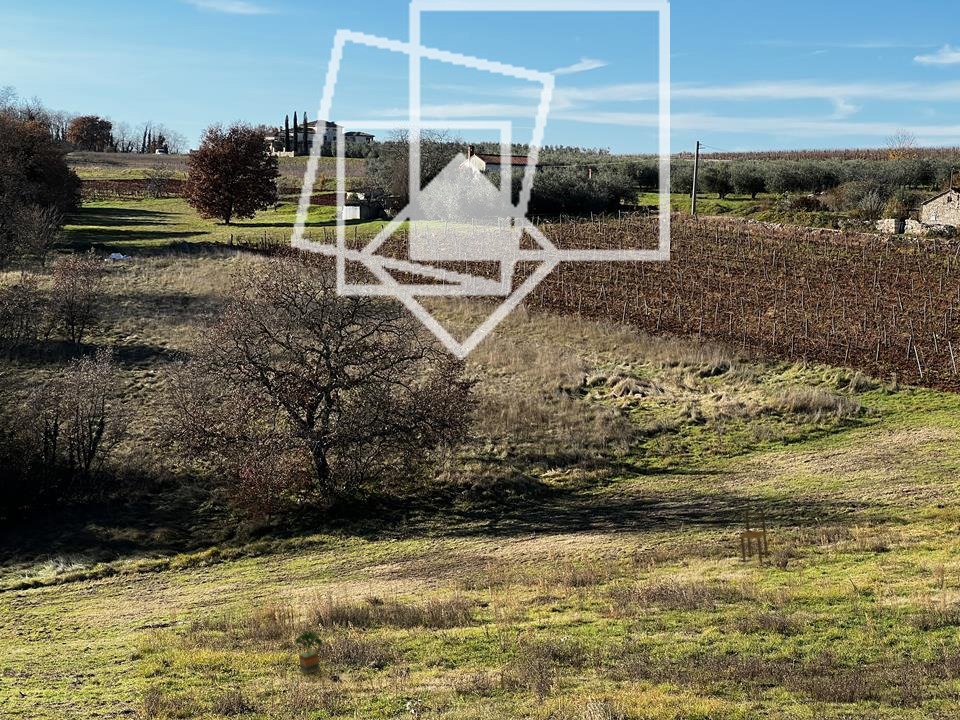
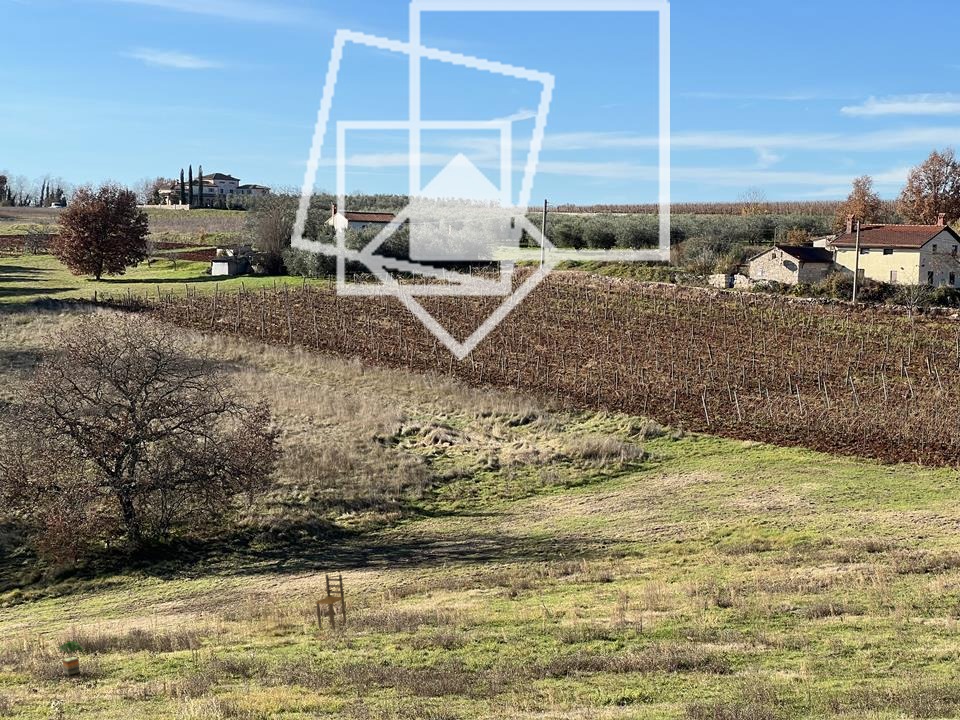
chair: present [741,509,768,563] -> present [316,574,346,629]

